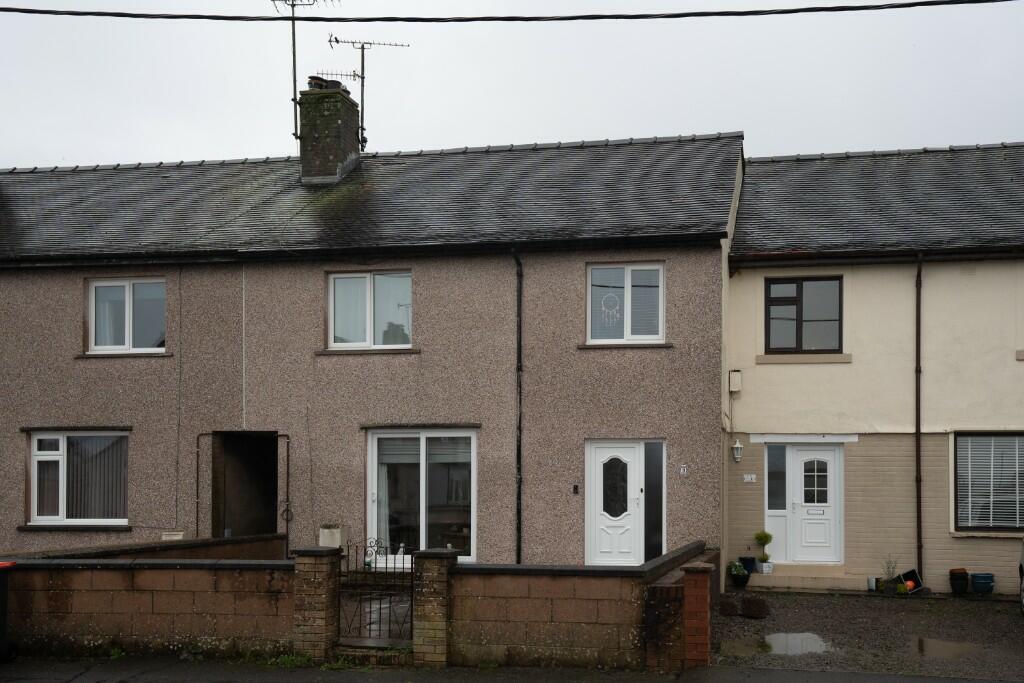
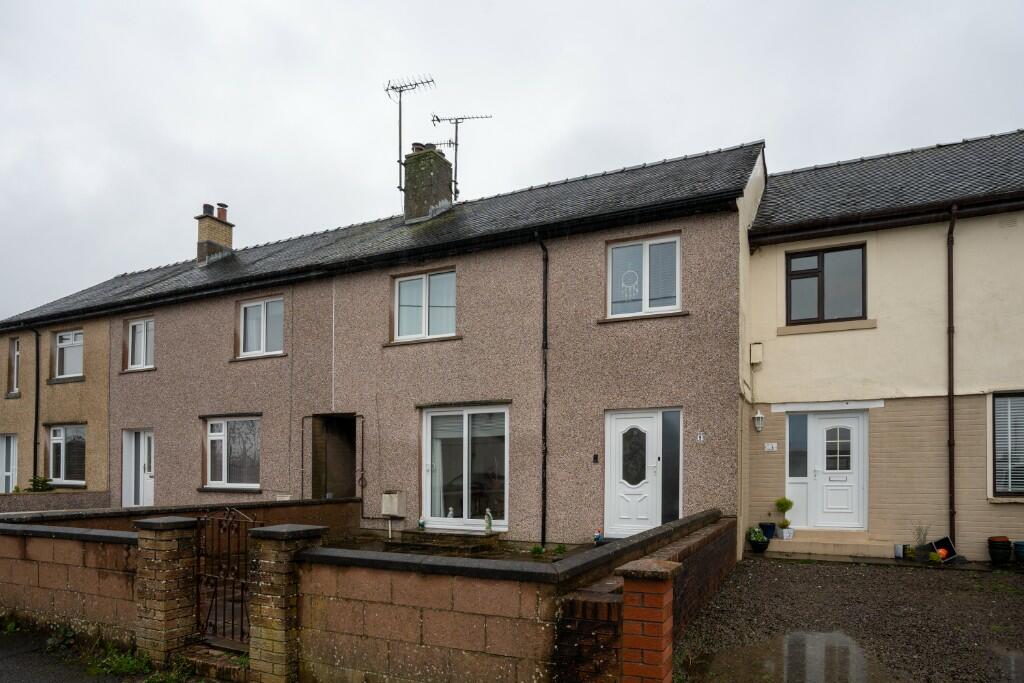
woven basket: present [719,597,771,618] -> none [725,580,784,609]

